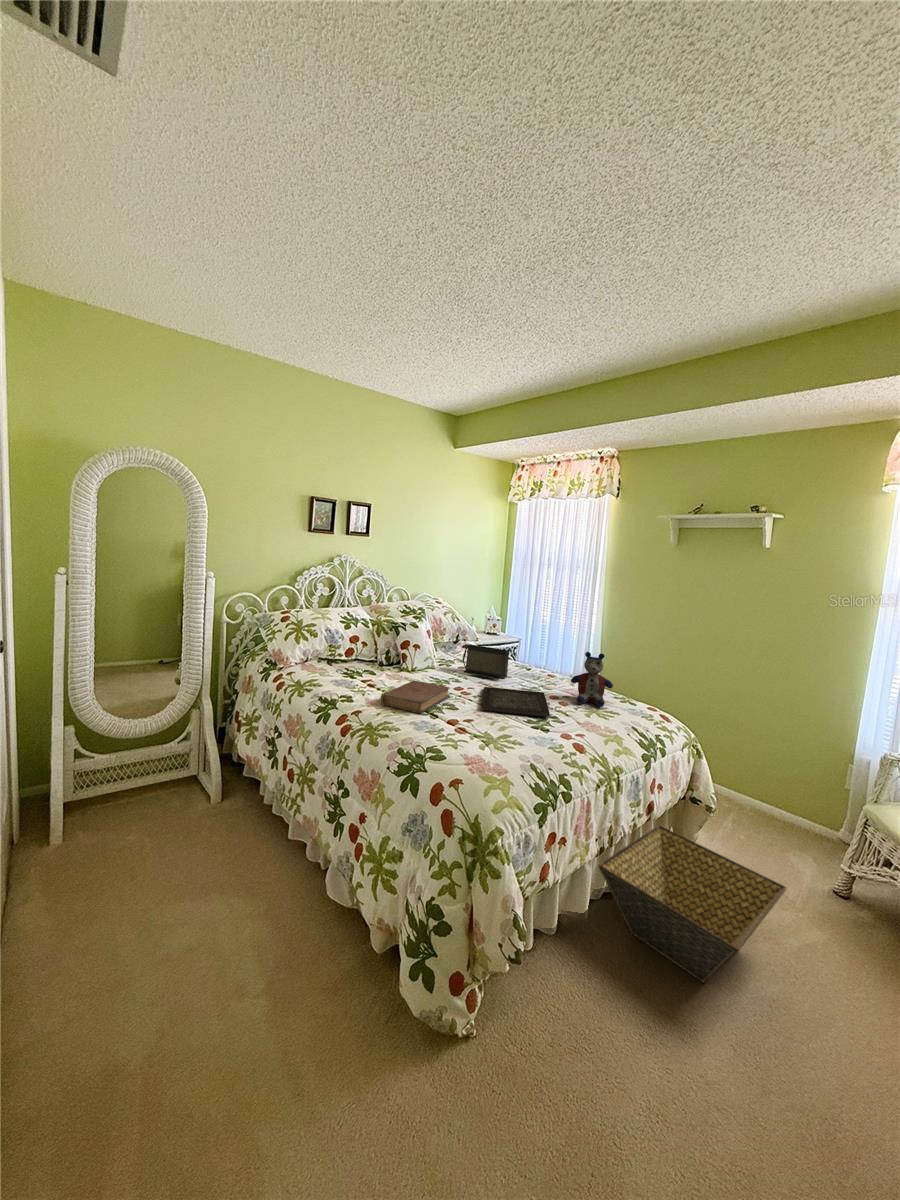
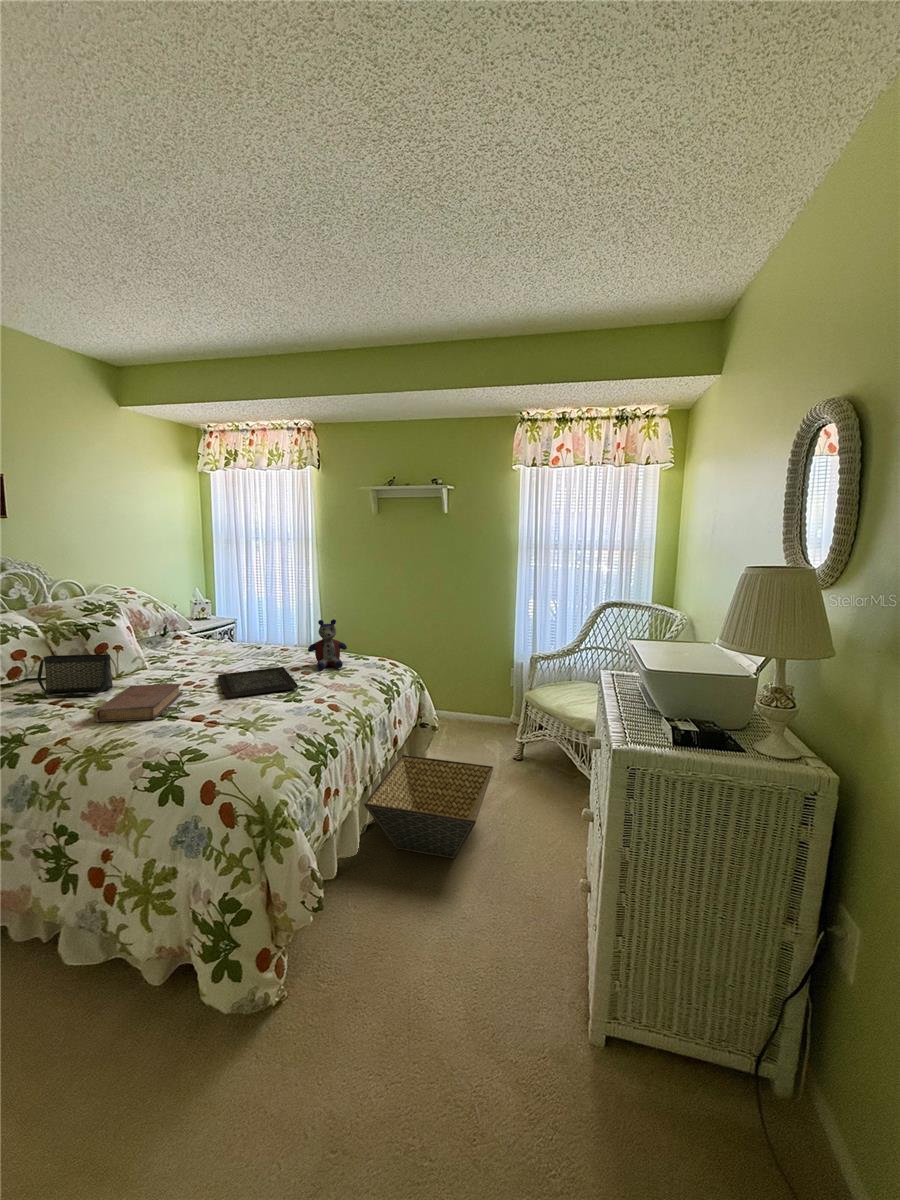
handbag: present [463,644,509,680] -> present [37,654,113,697]

